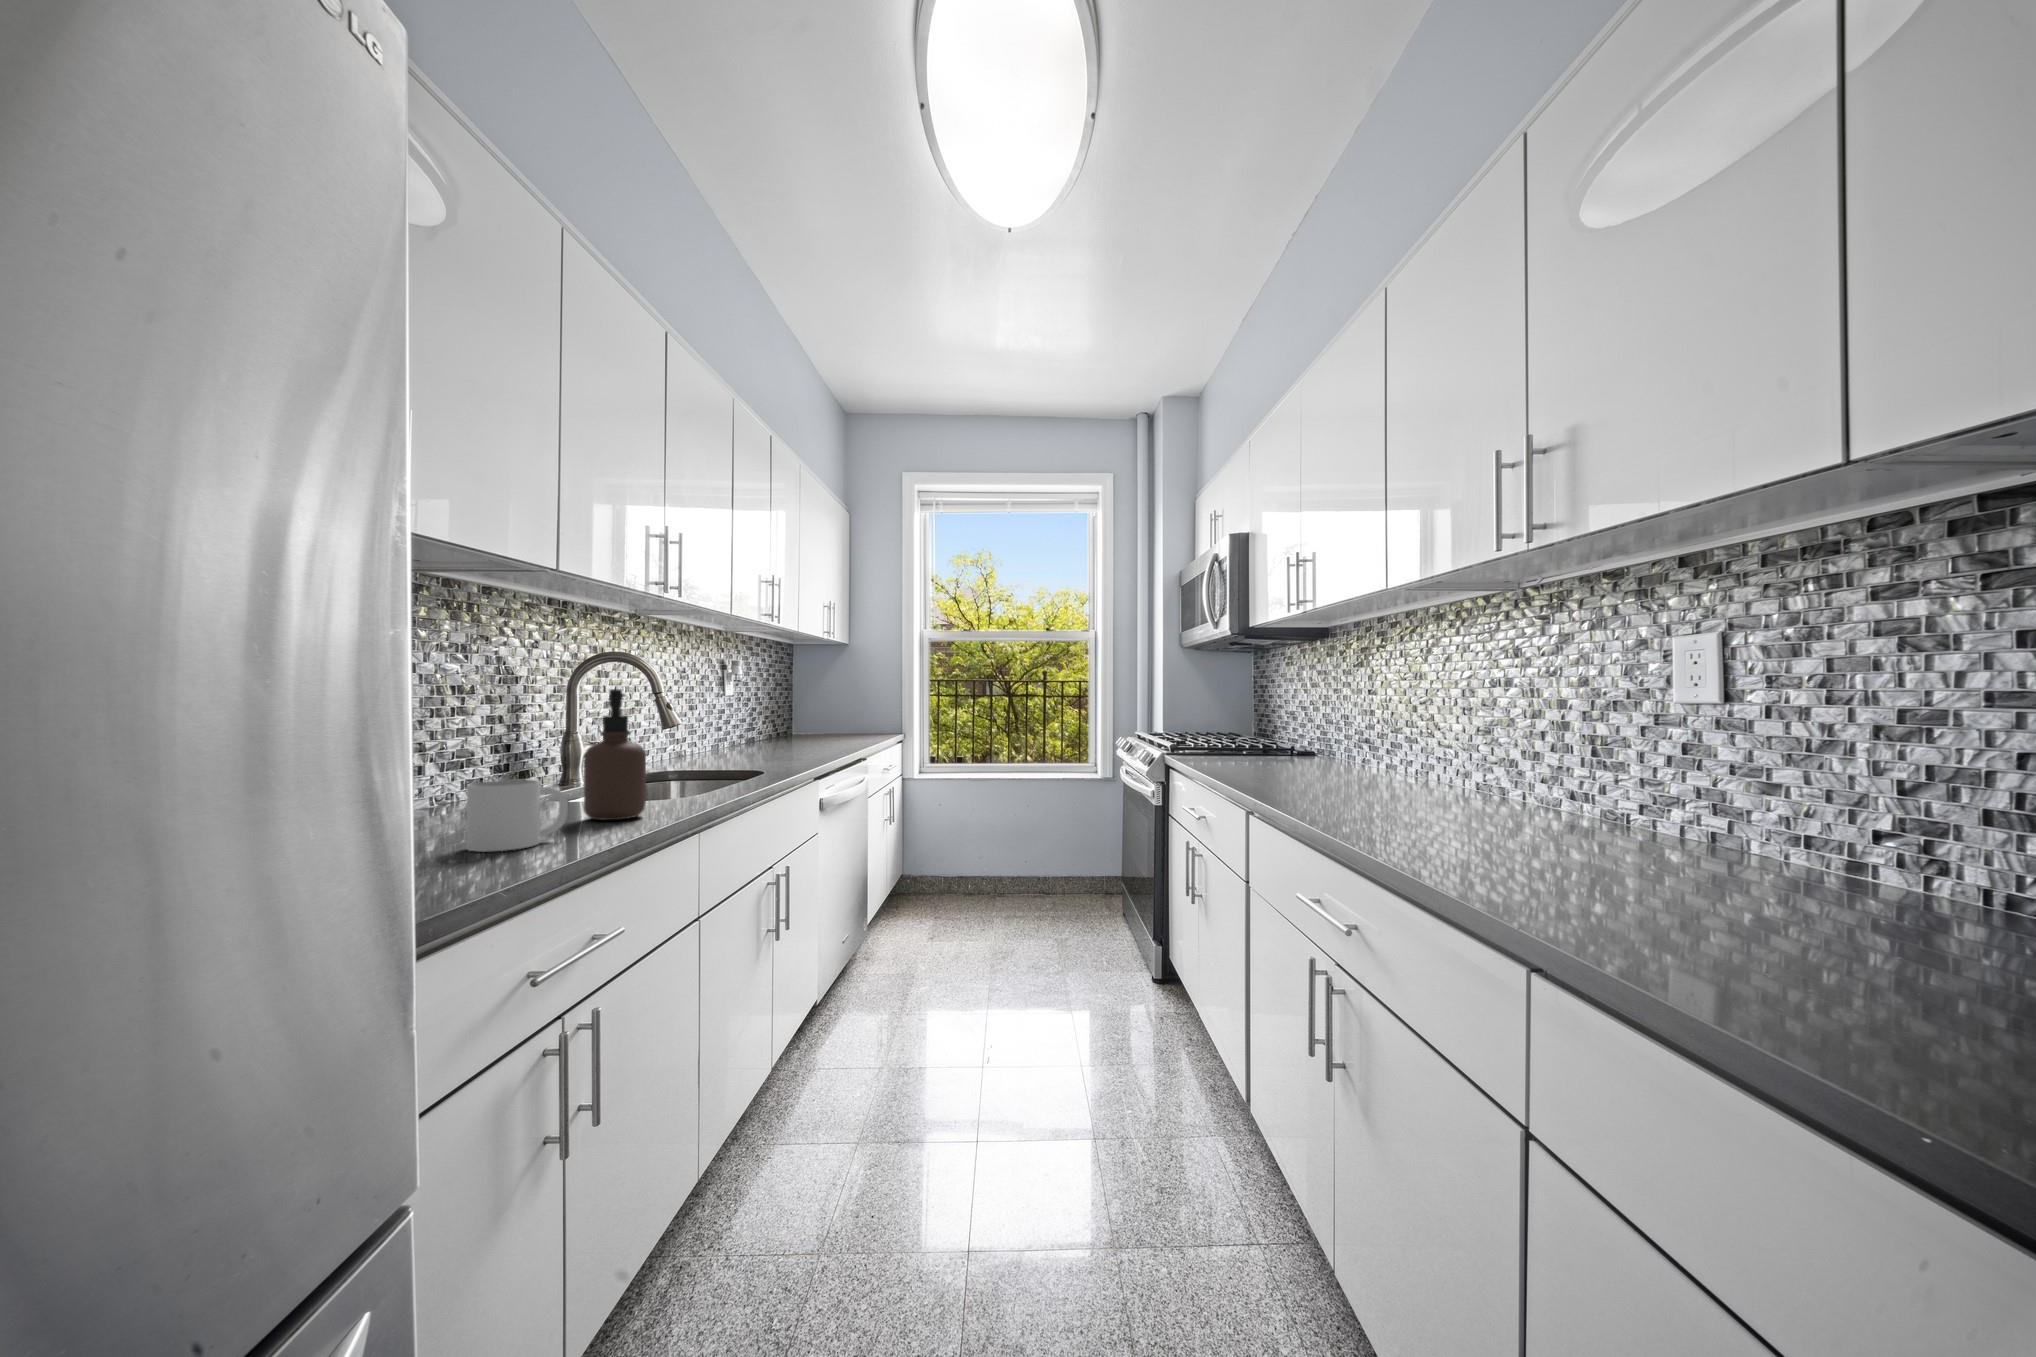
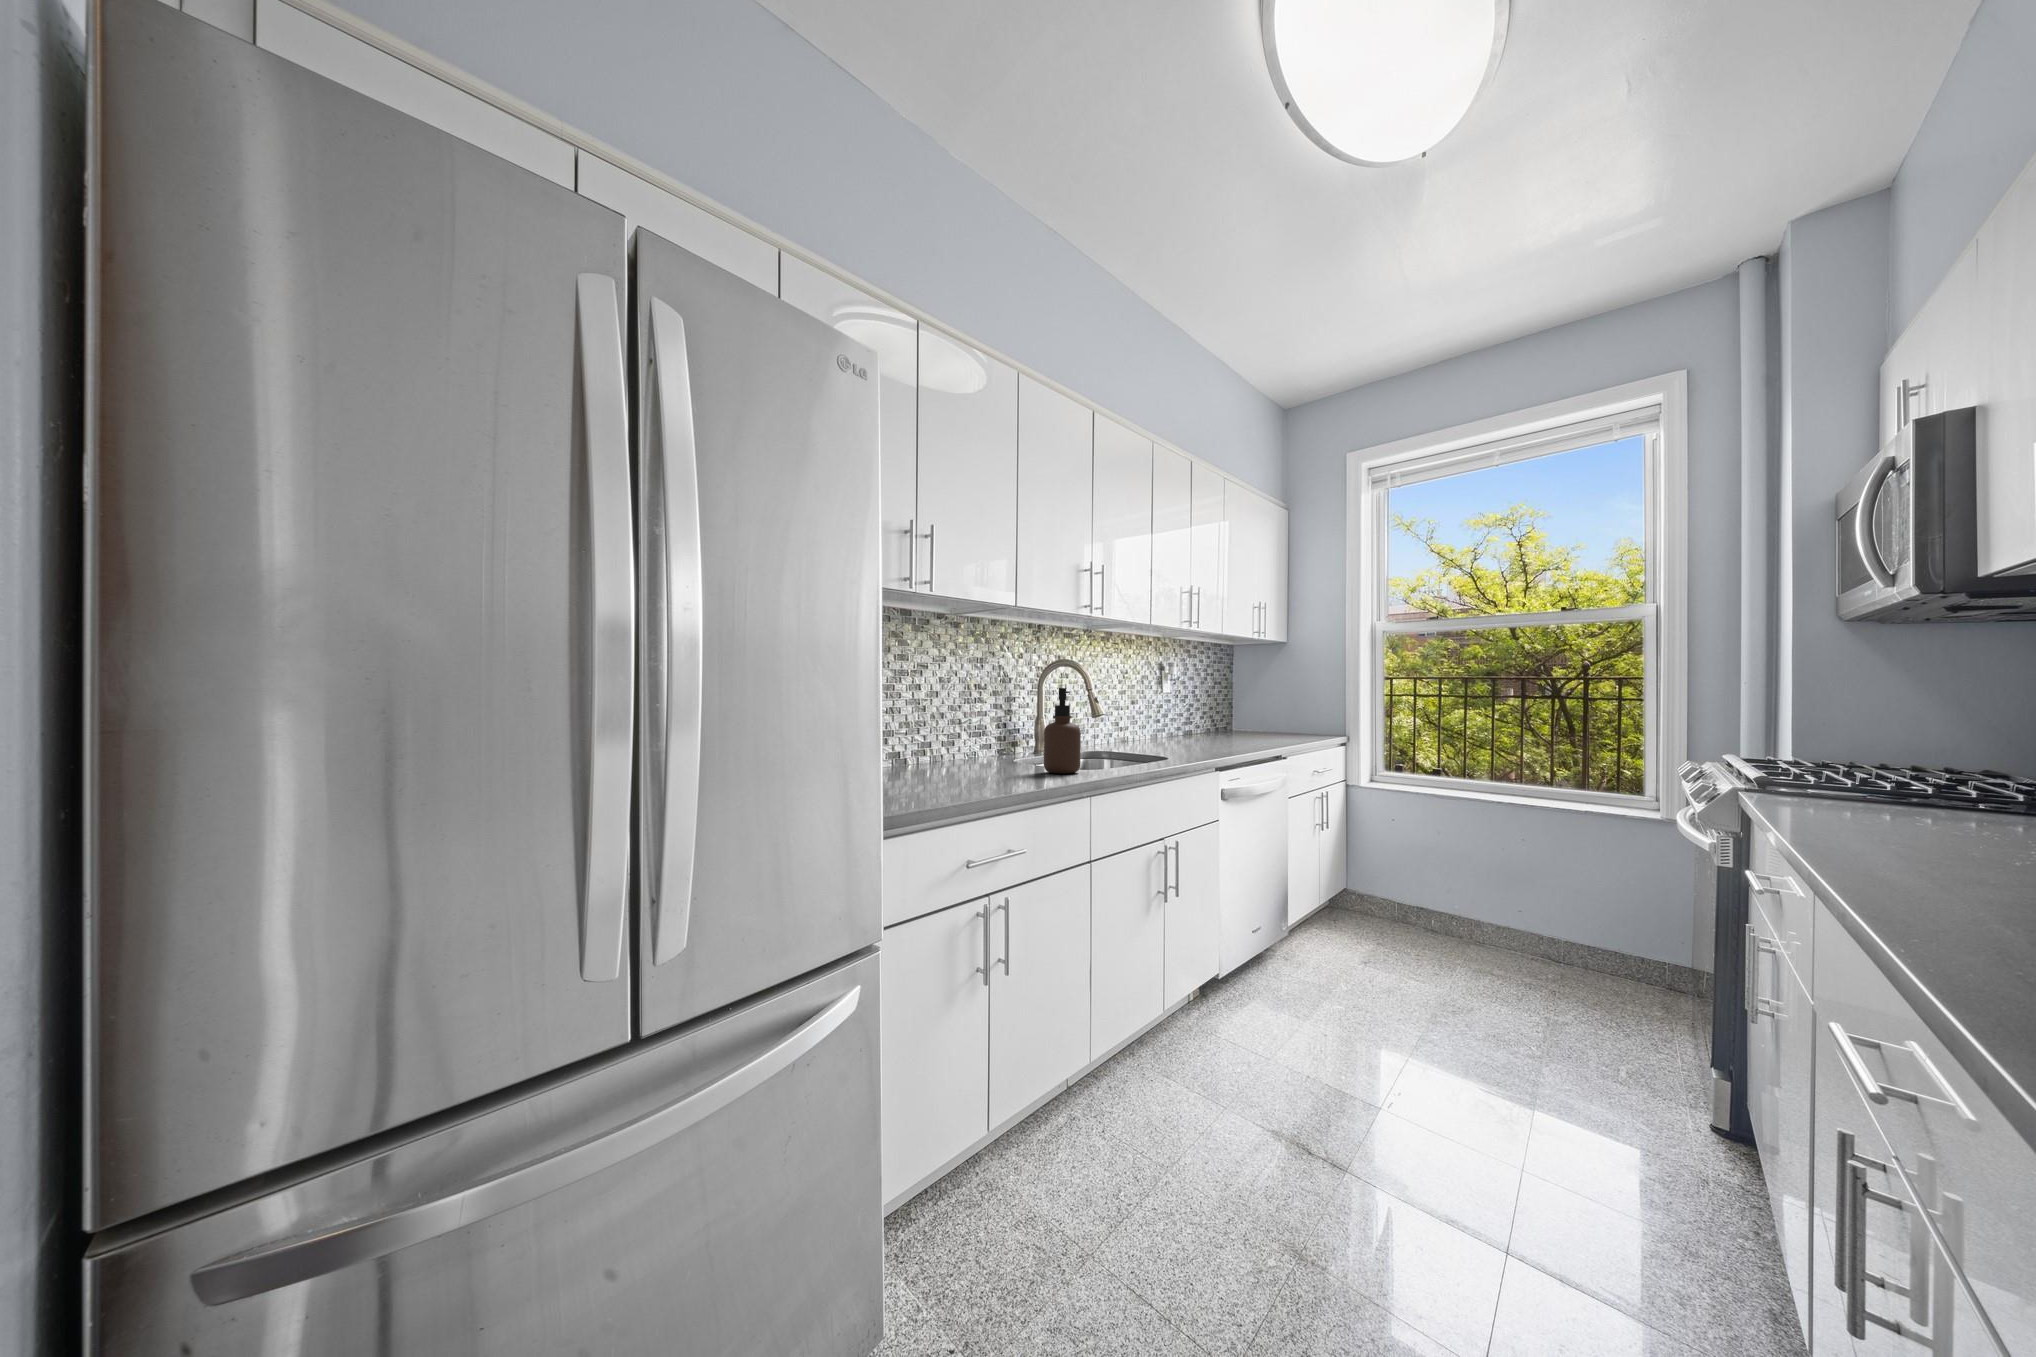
mug: present [466,780,568,852] -> none [980,742,1032,782]

